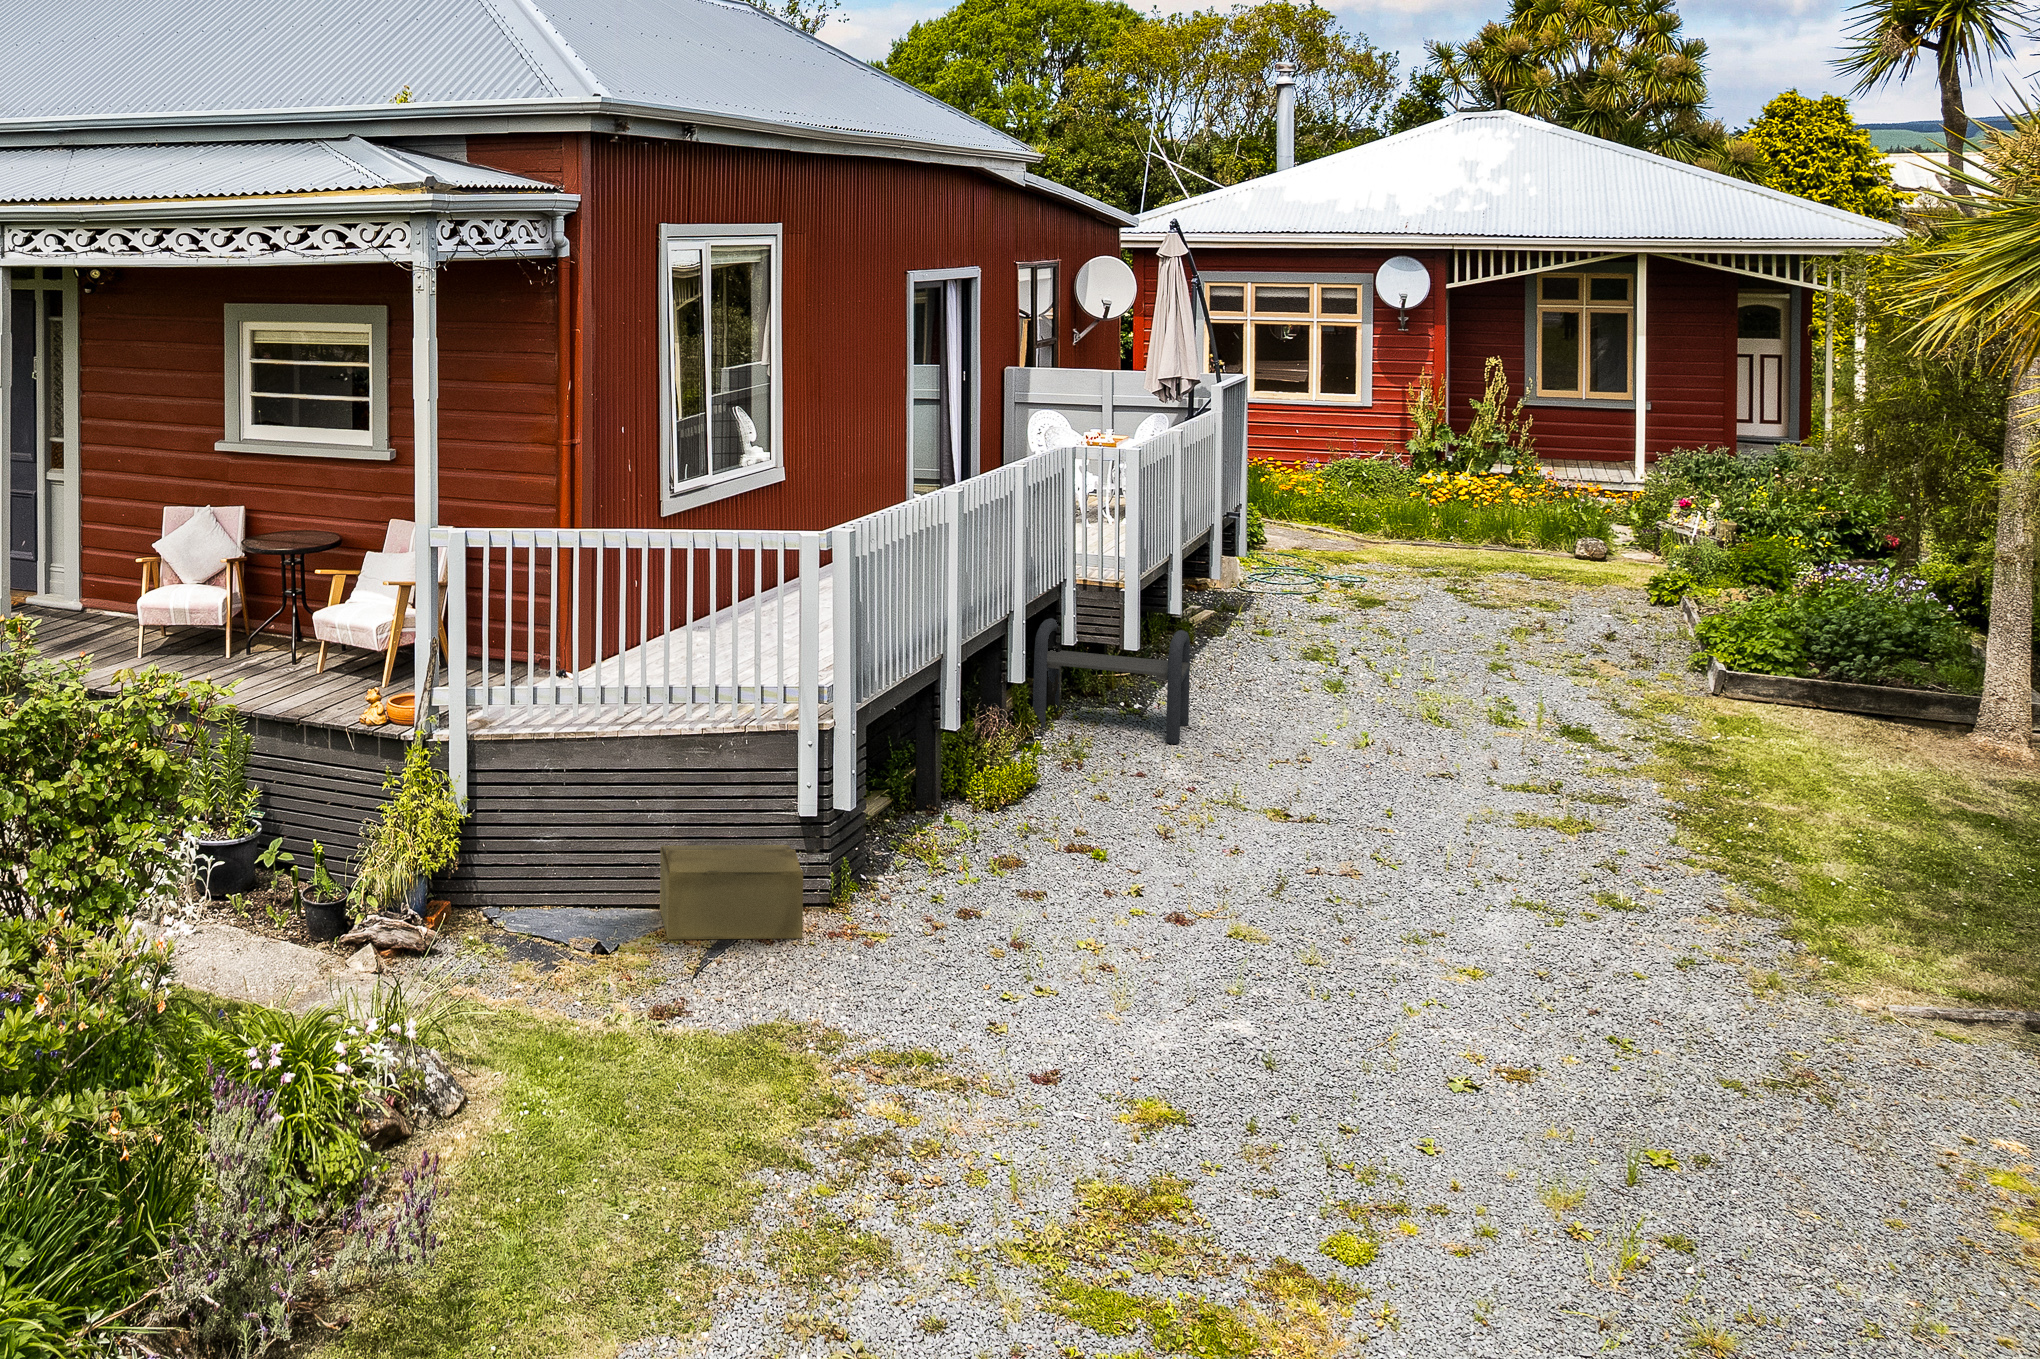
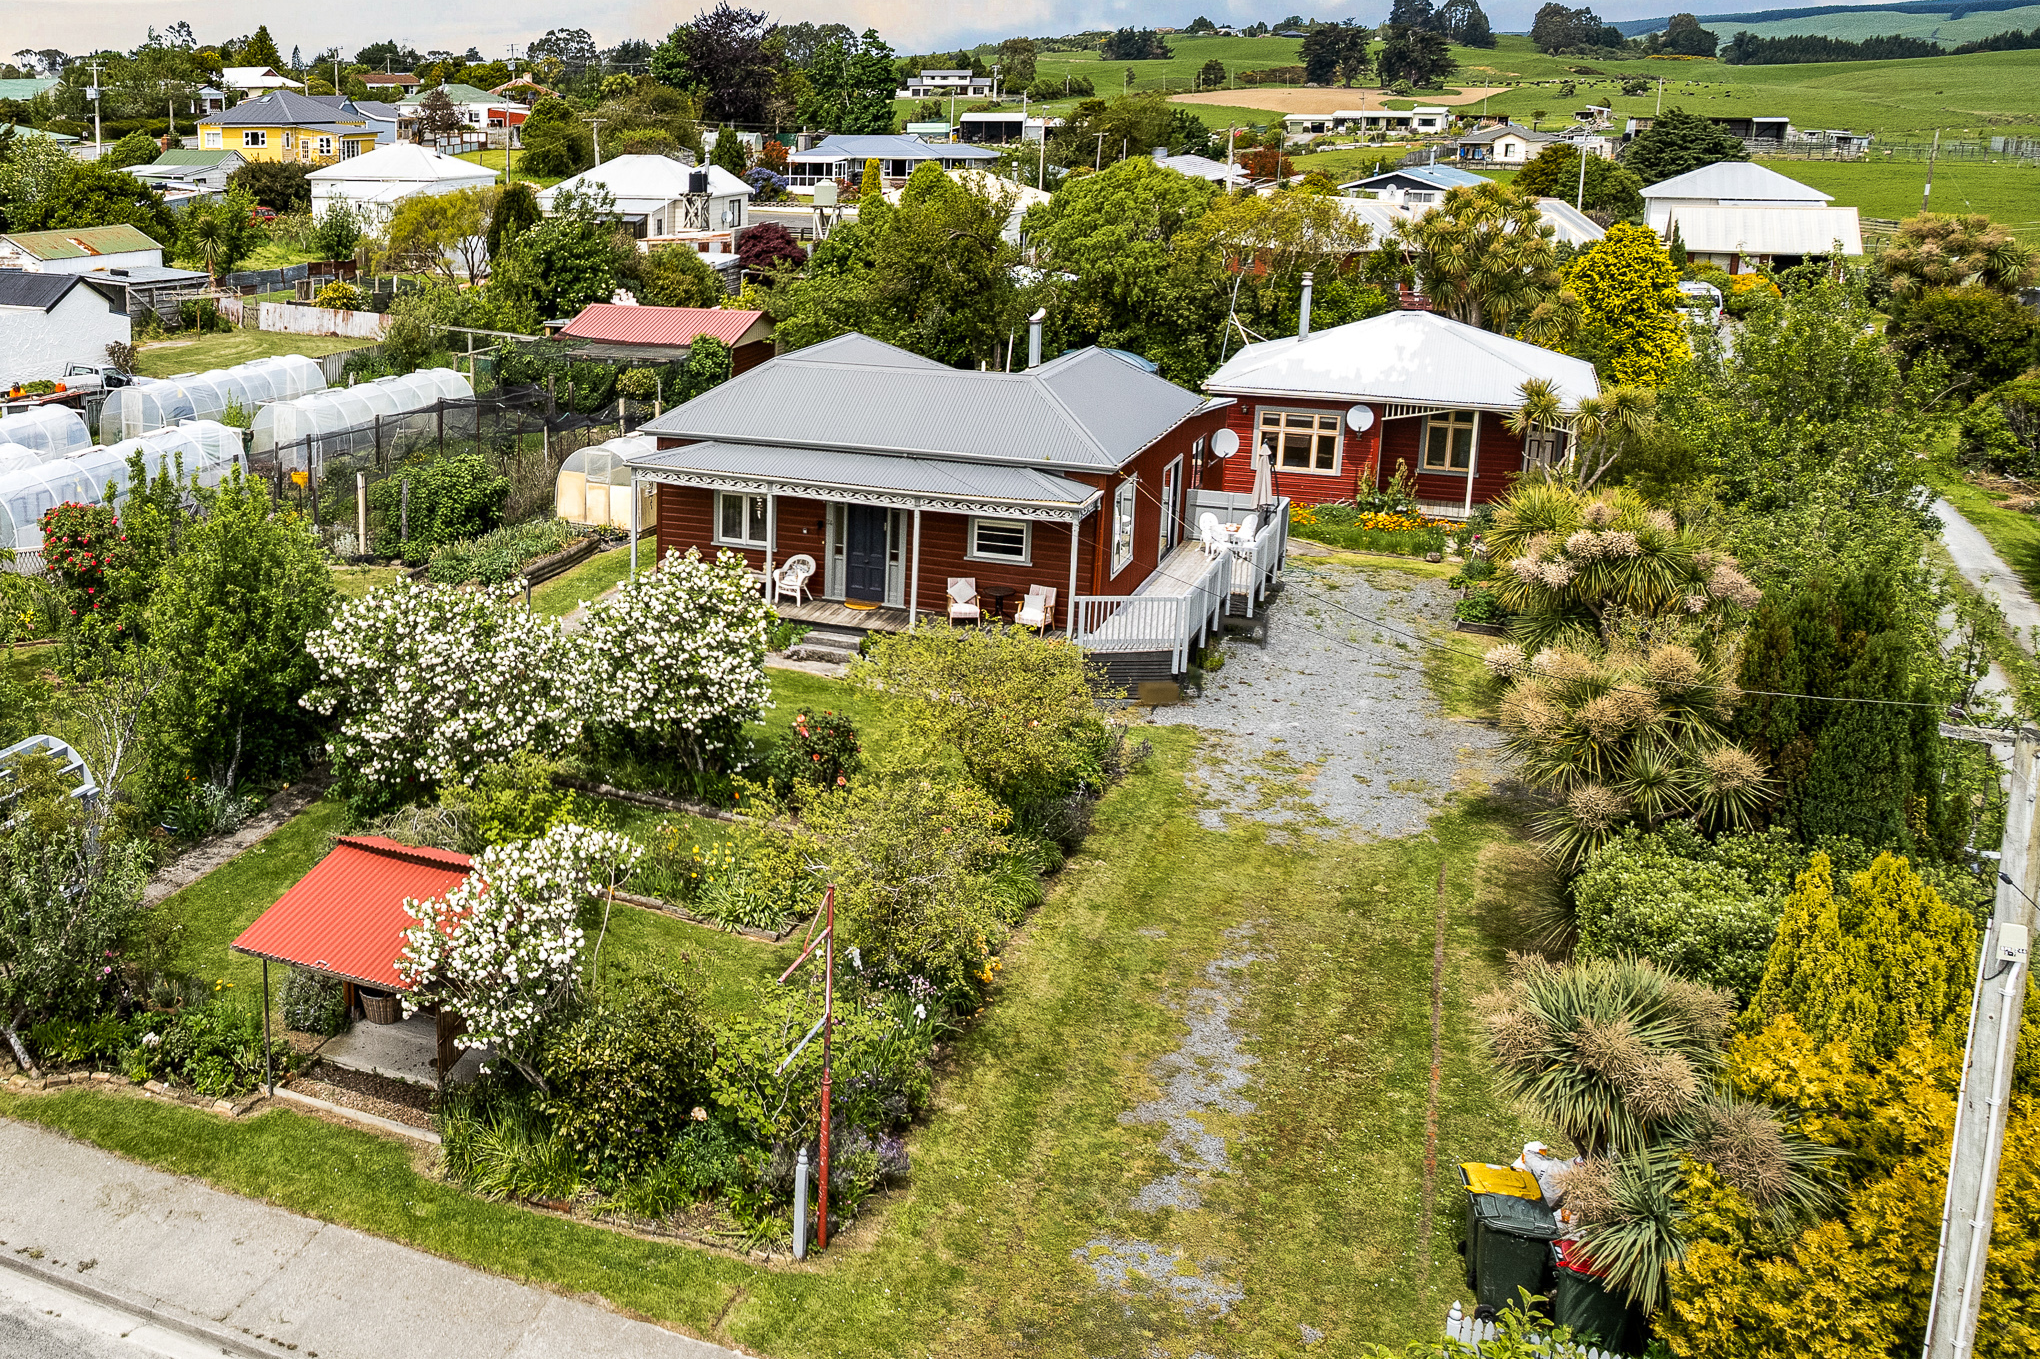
potted plant: none [845,775,923,907] -> present [1187,665,1204,696]

